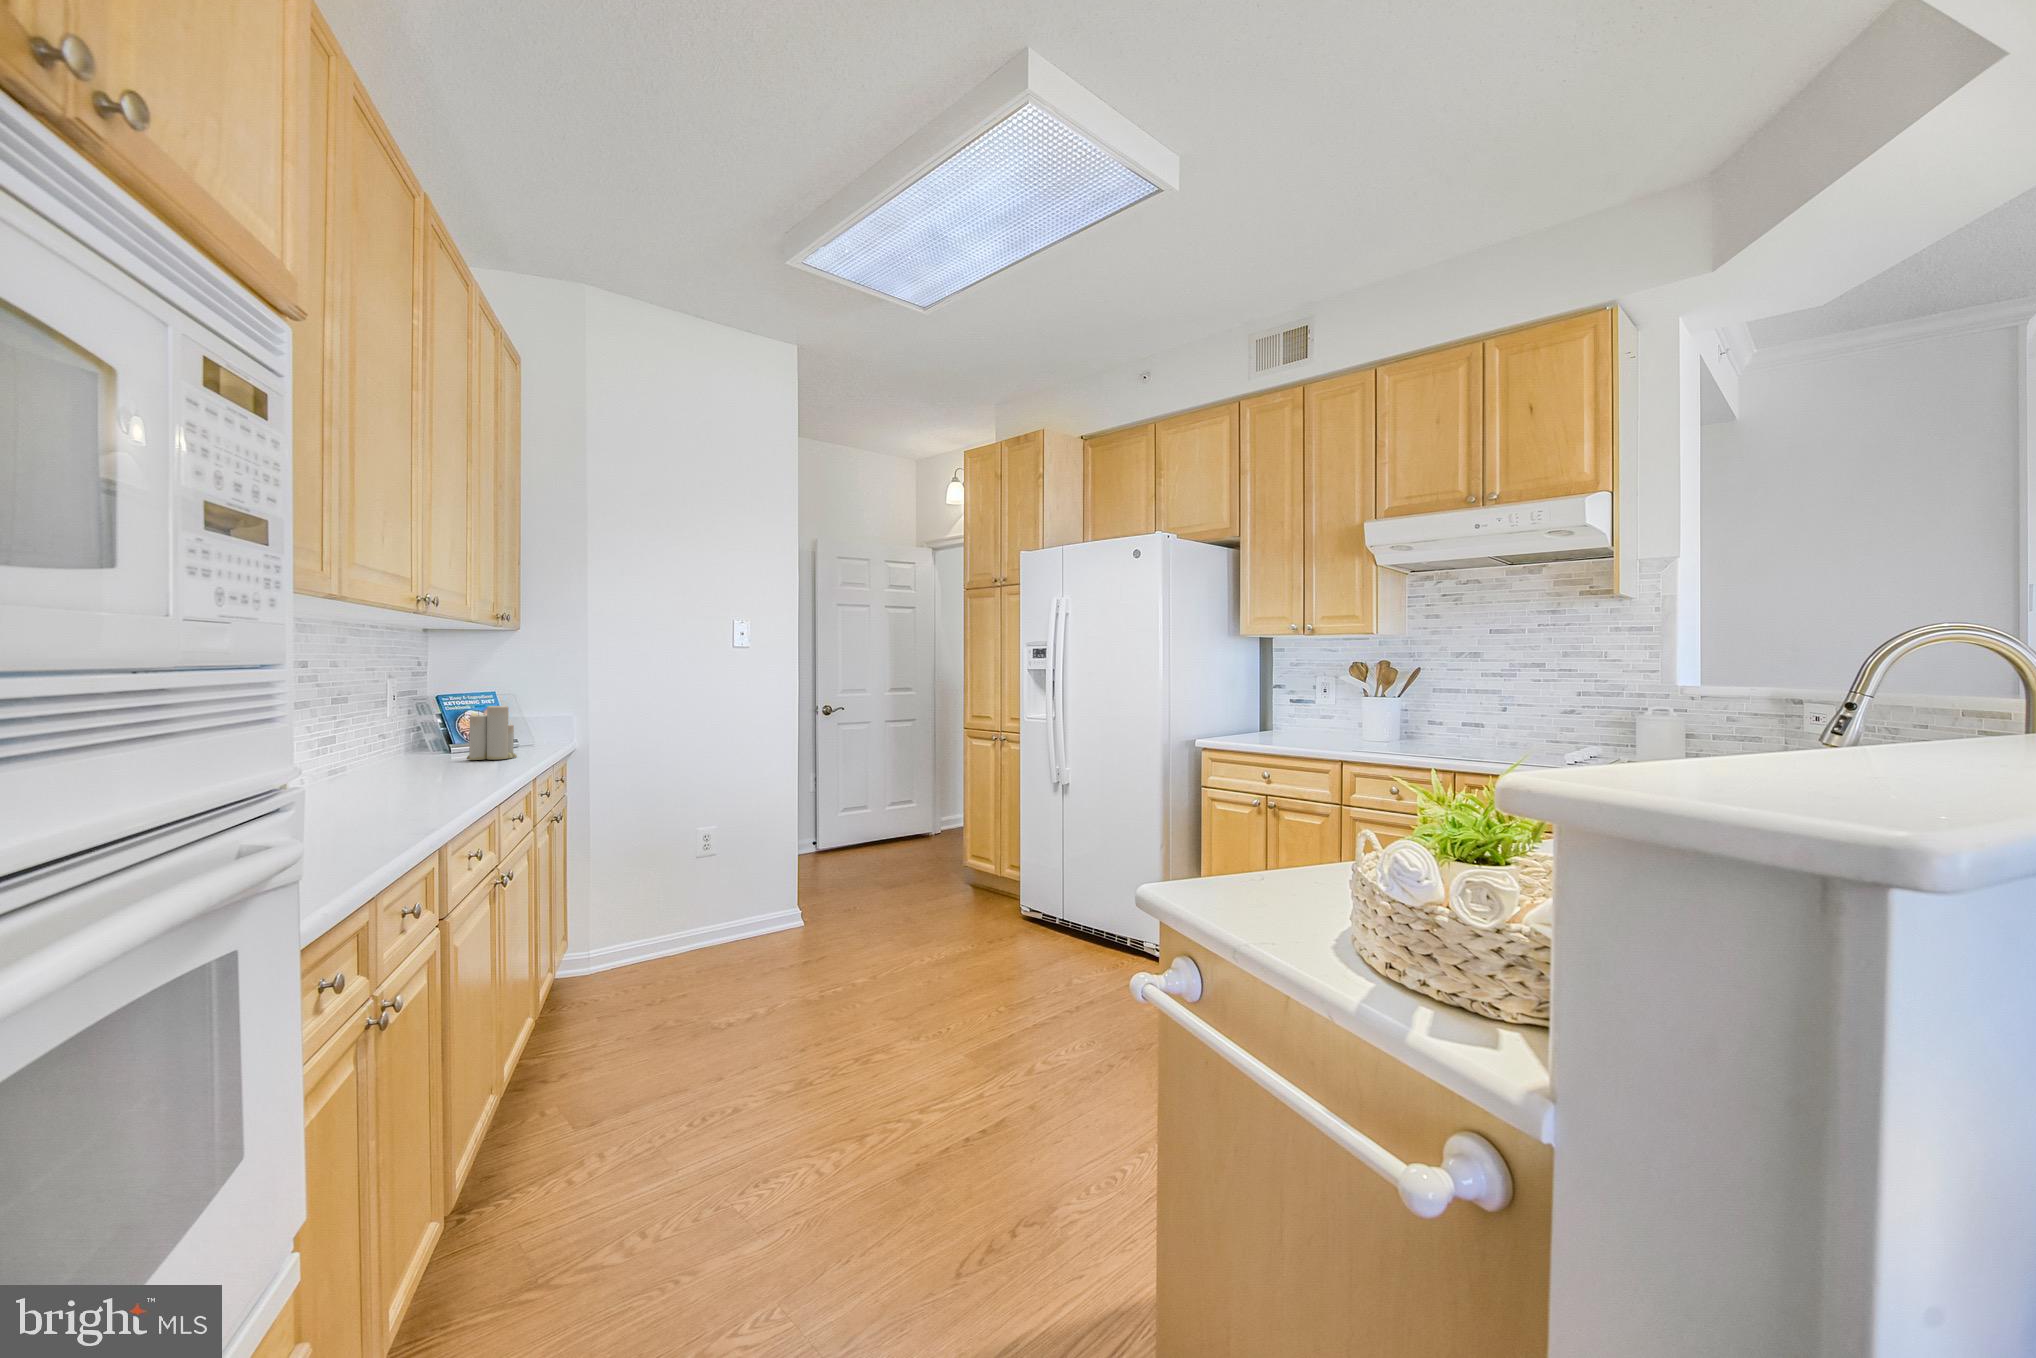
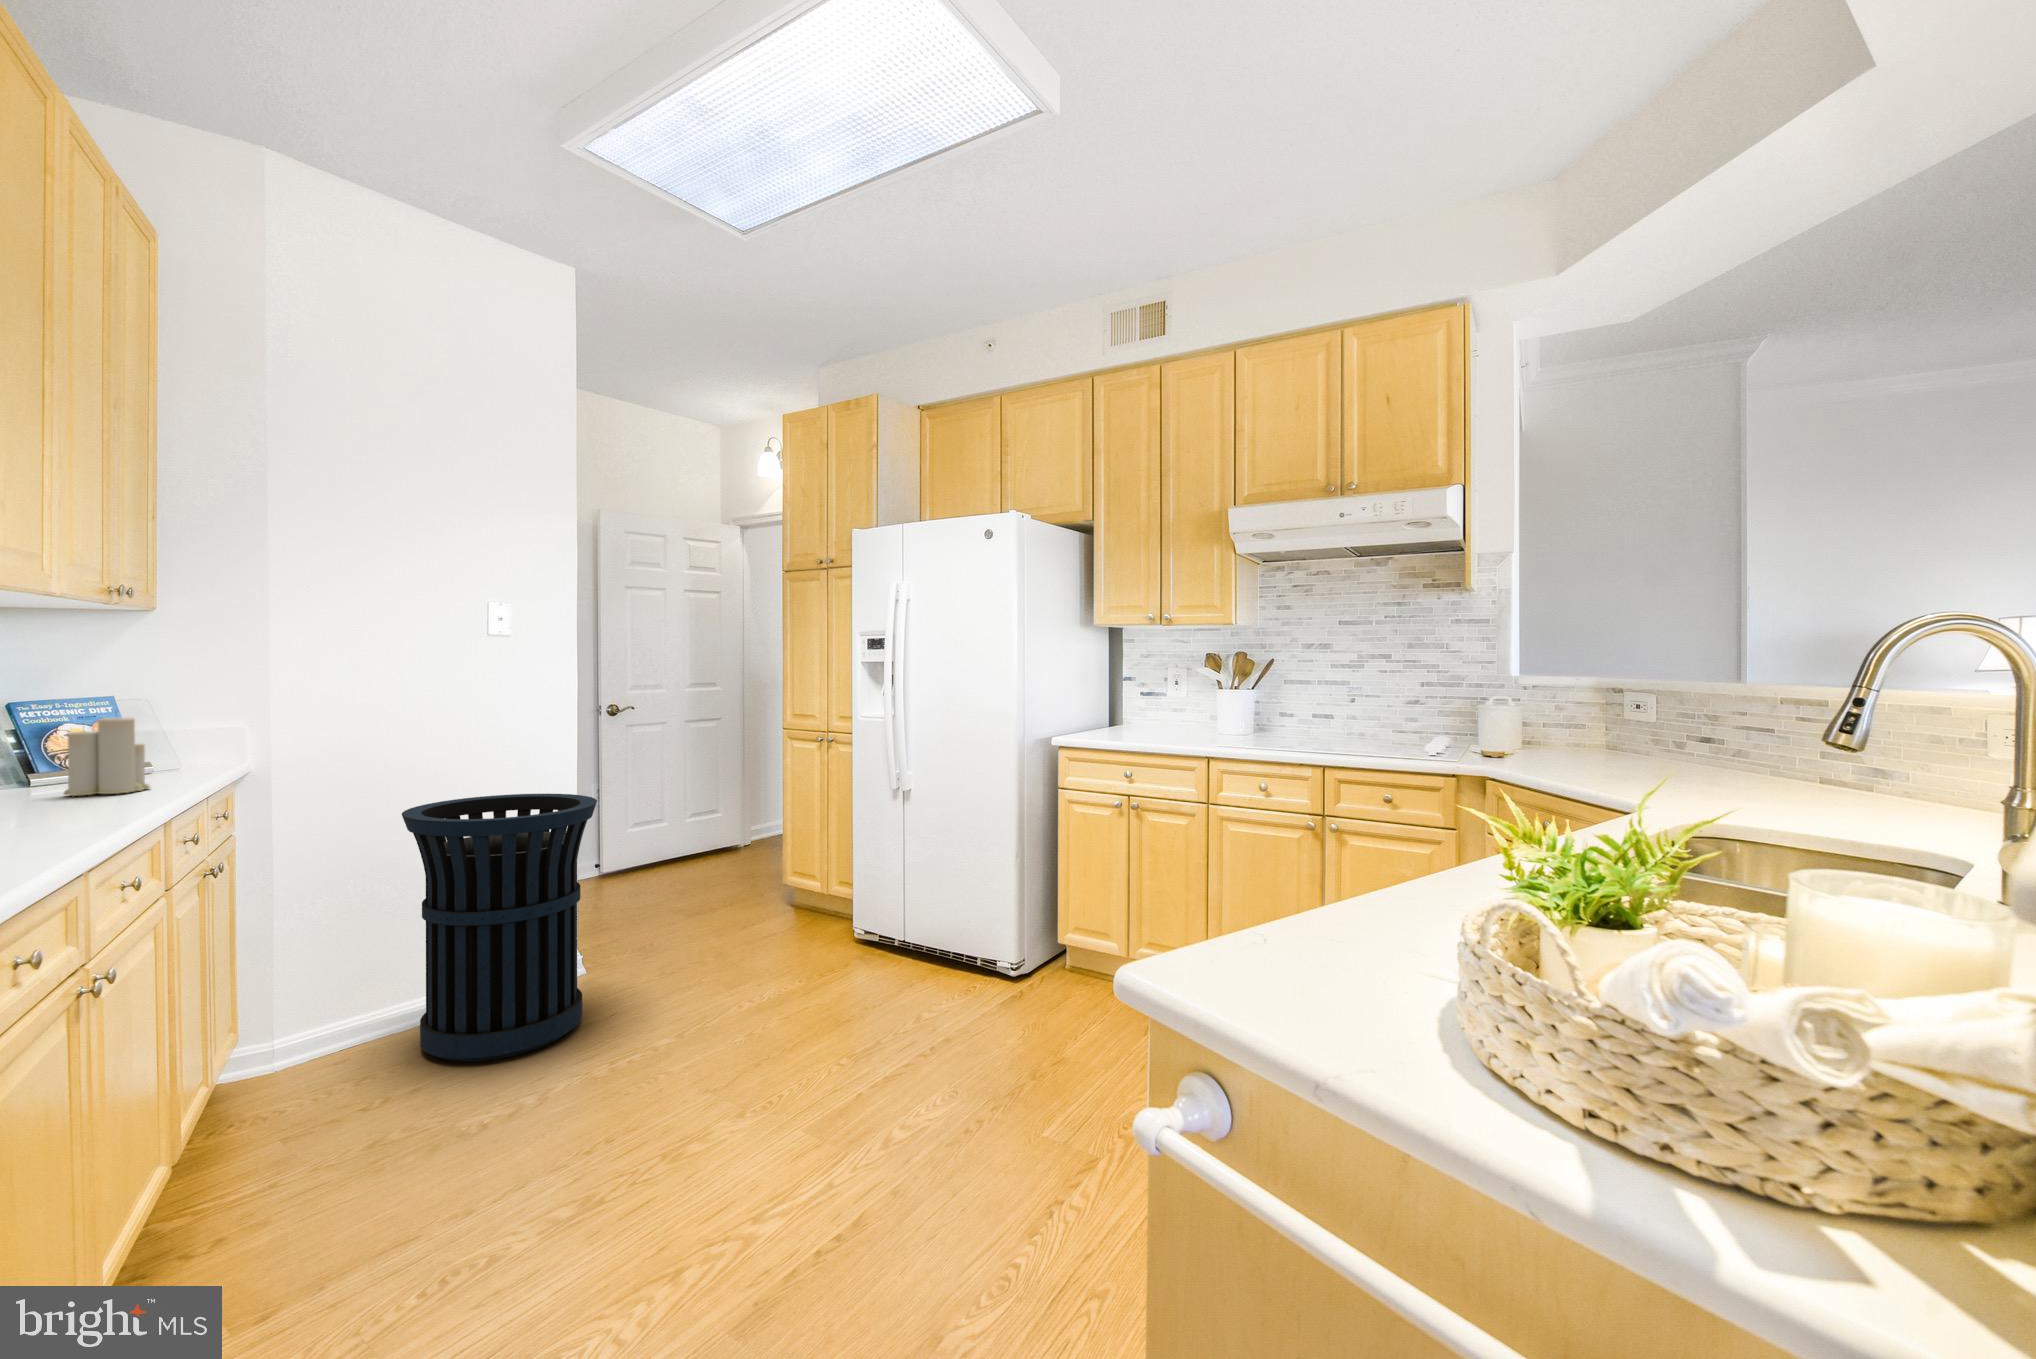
trash can: none [675,774,814,981] -> present [402,794,597,1061]

